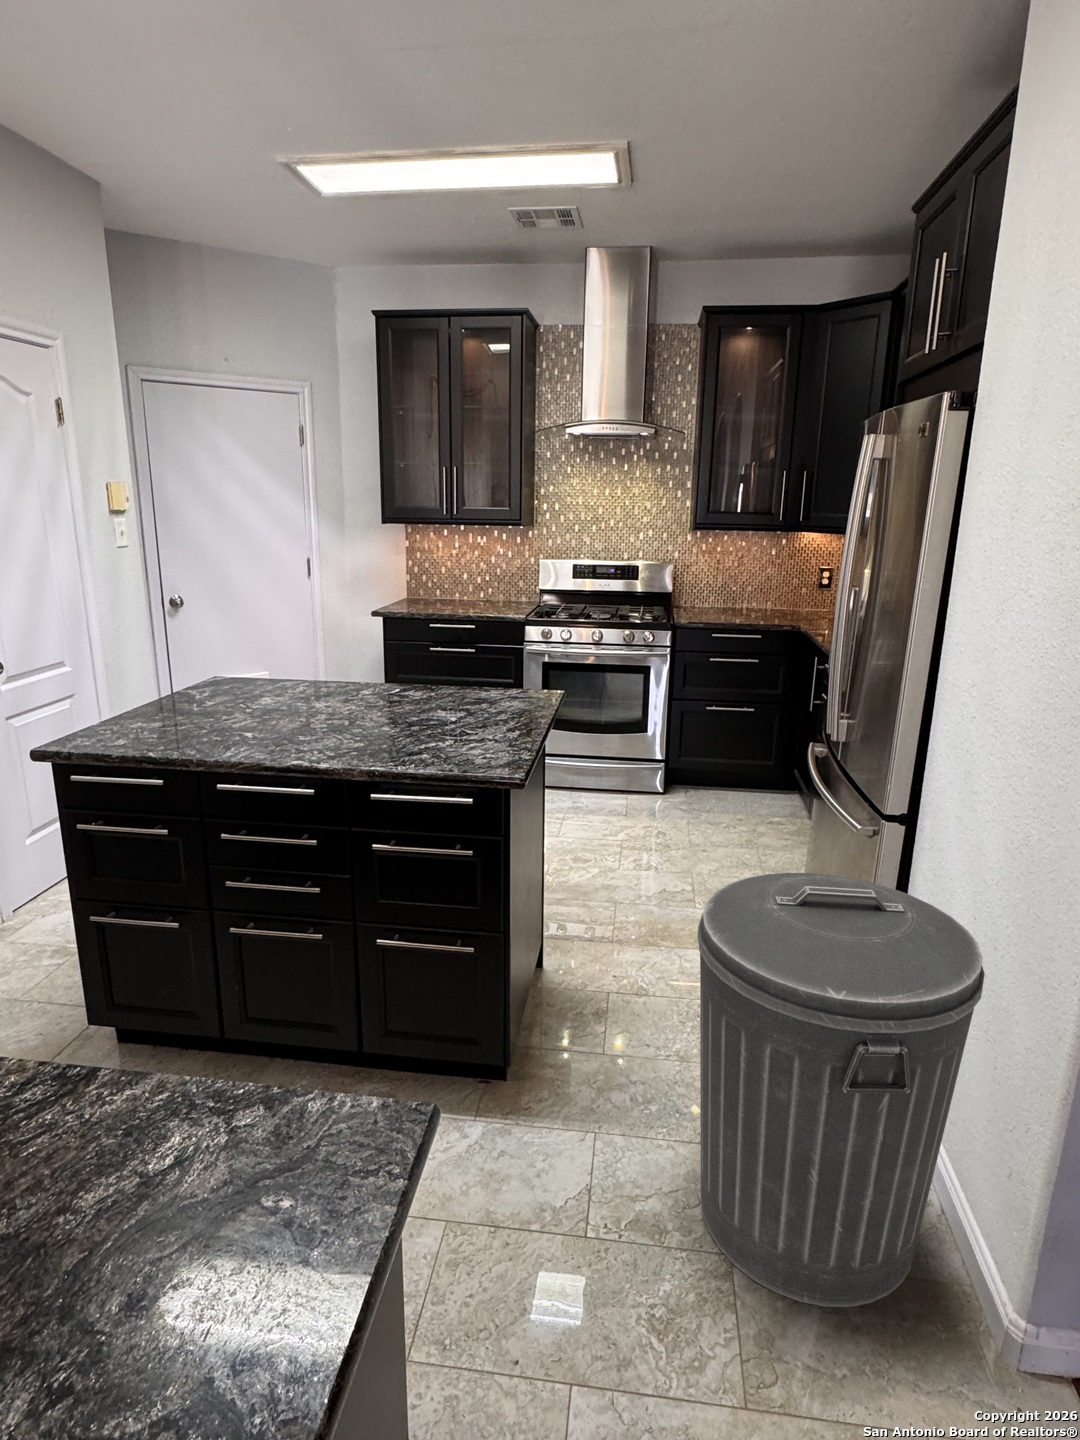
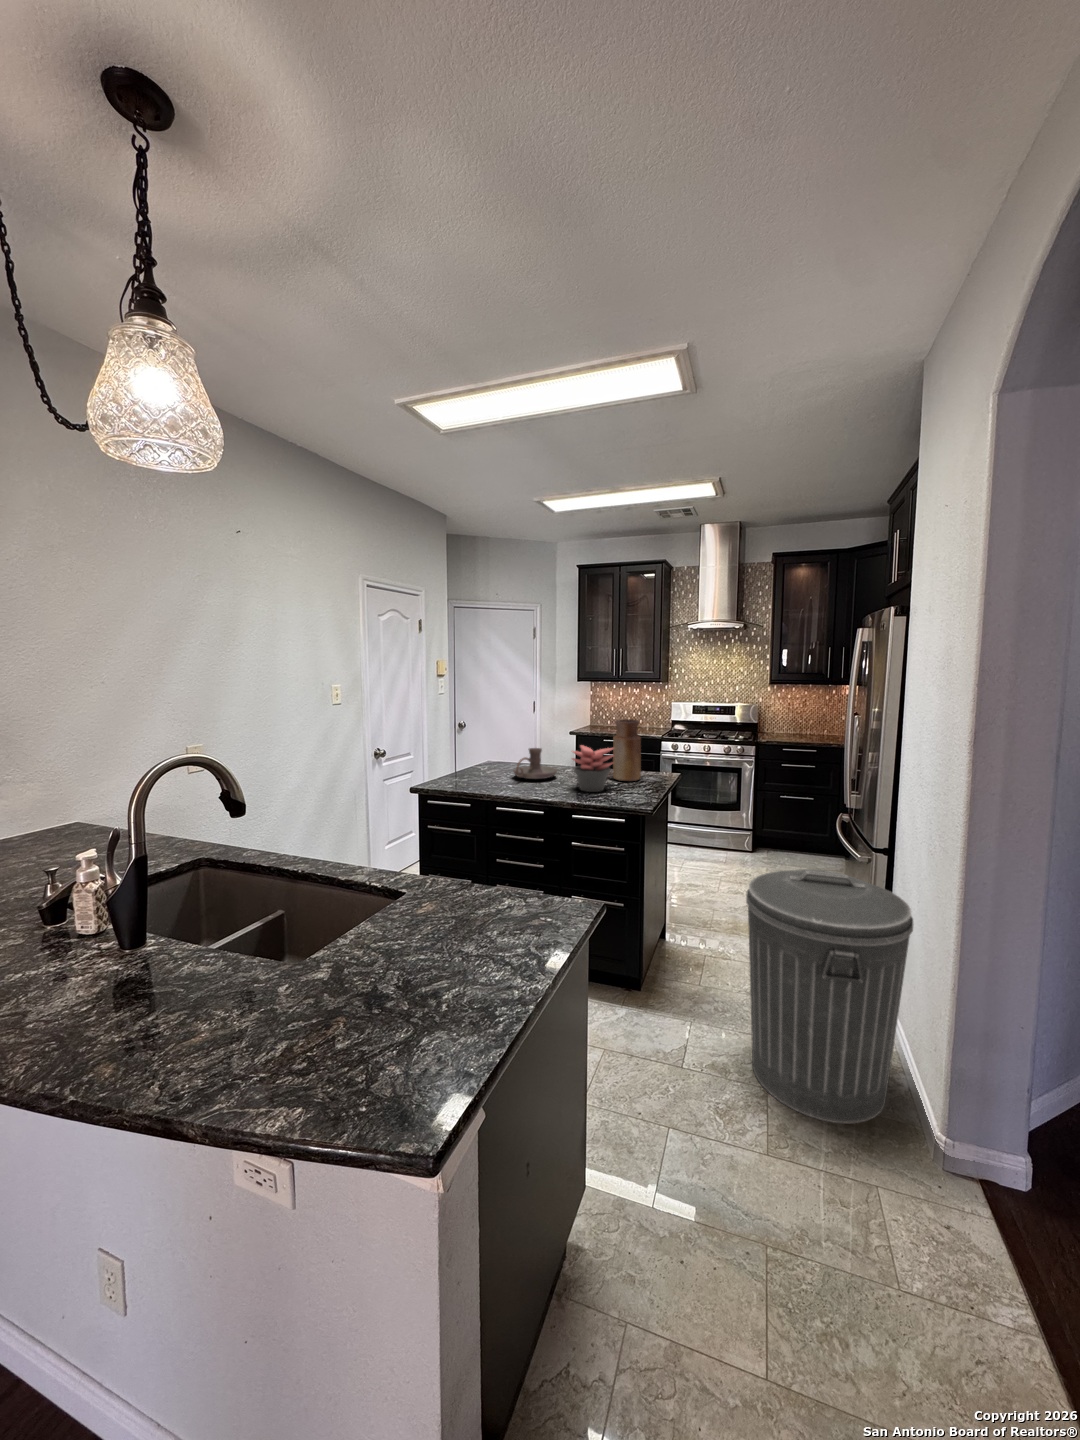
vase: none [445,600,497,716] -> present [613,719,641,781]
succulent plant: none [363,653,447,744] -> present [572,745,614,792]
candle holder: none [253,658,341,719] -> present [513,748,557,779]

